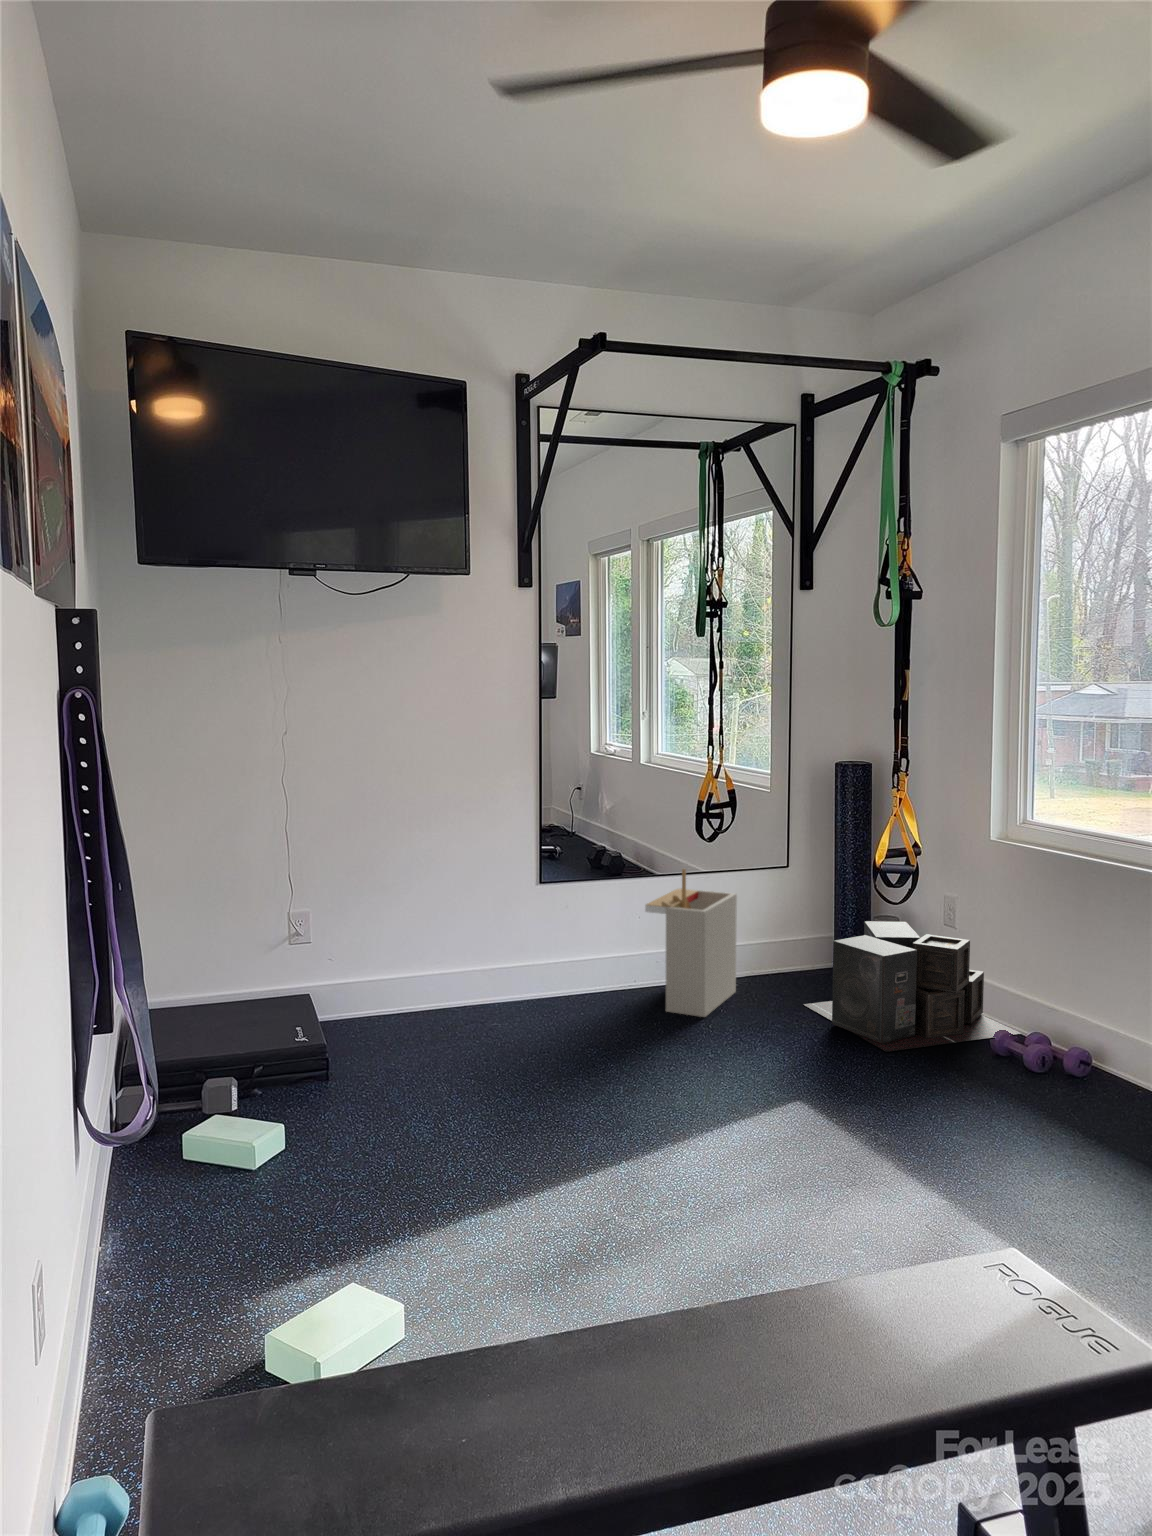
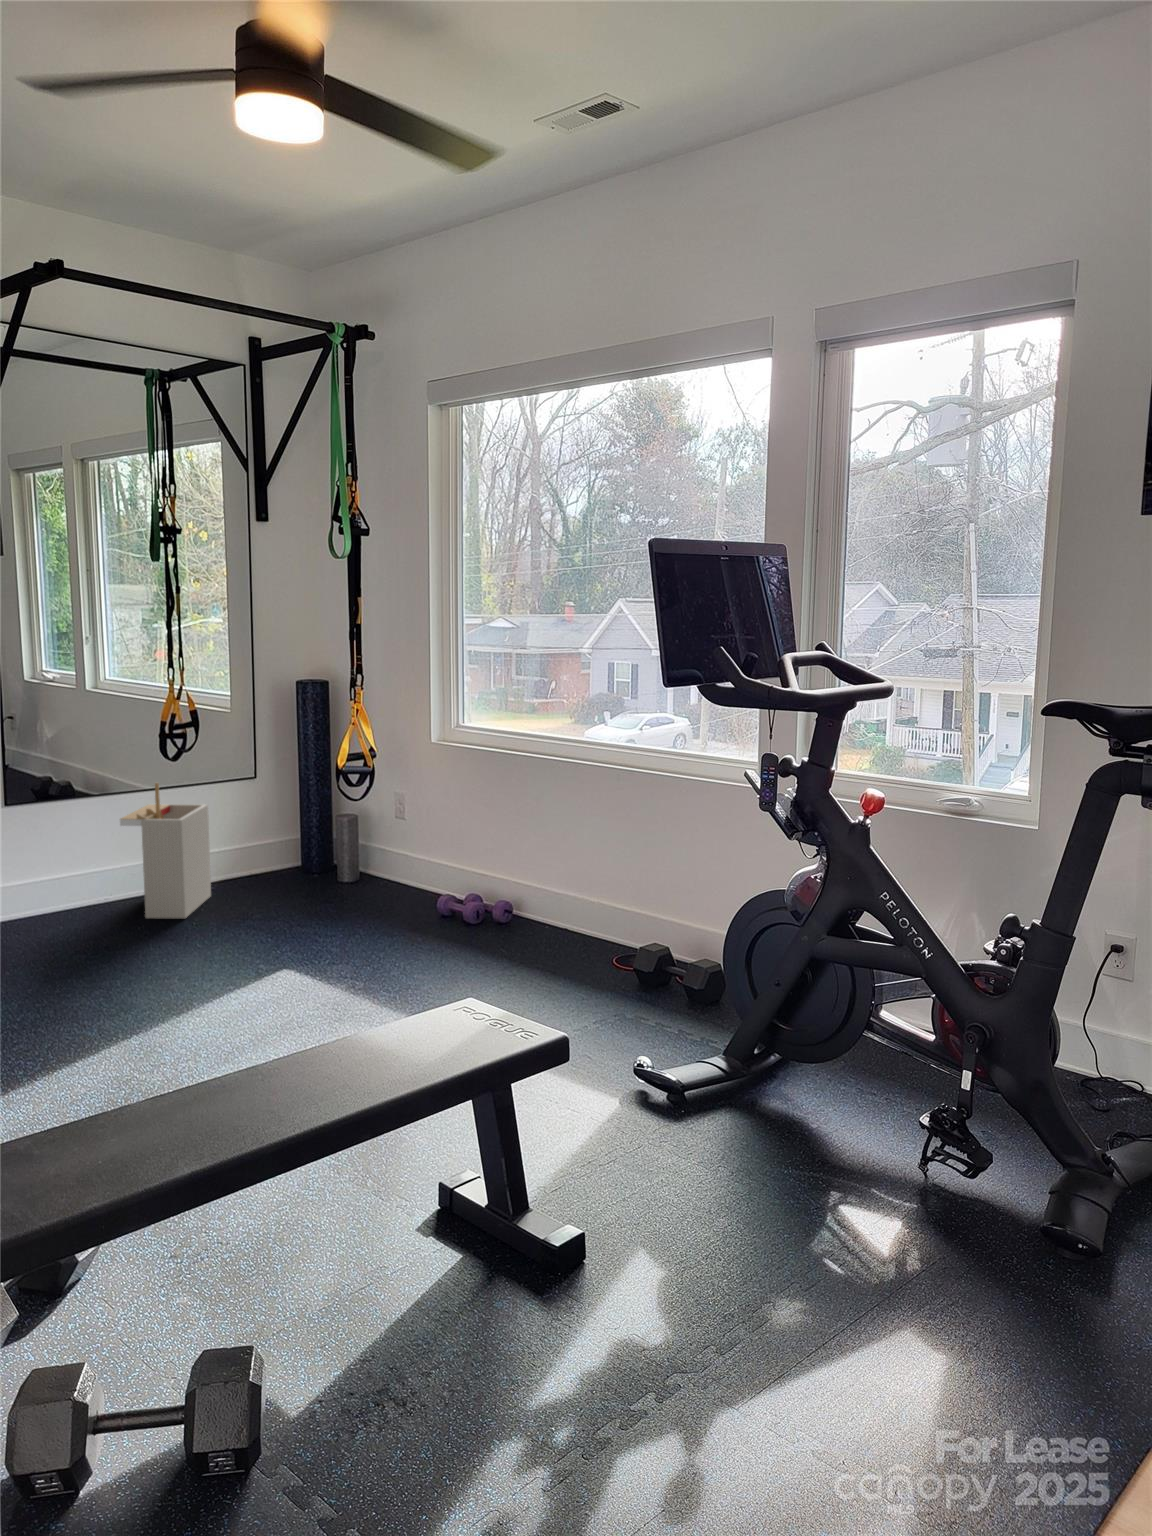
speaker: present [804,921,1021,1052] -> none [275,818,460,925]

